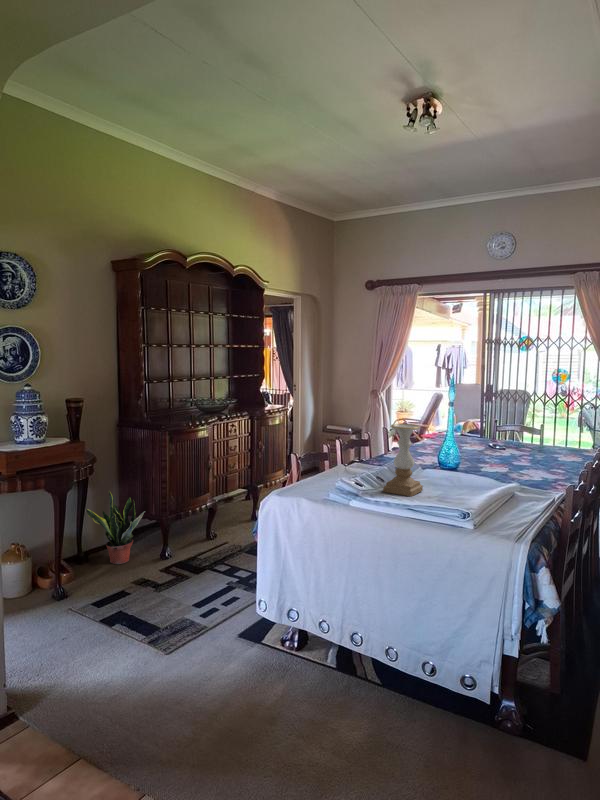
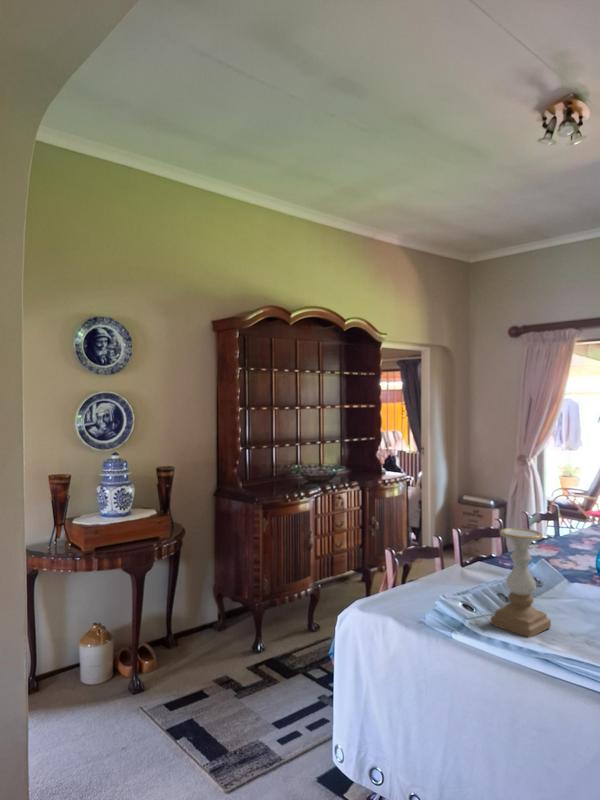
potted plant: present [86,491,144,564] -> none [173,568,236,655]

